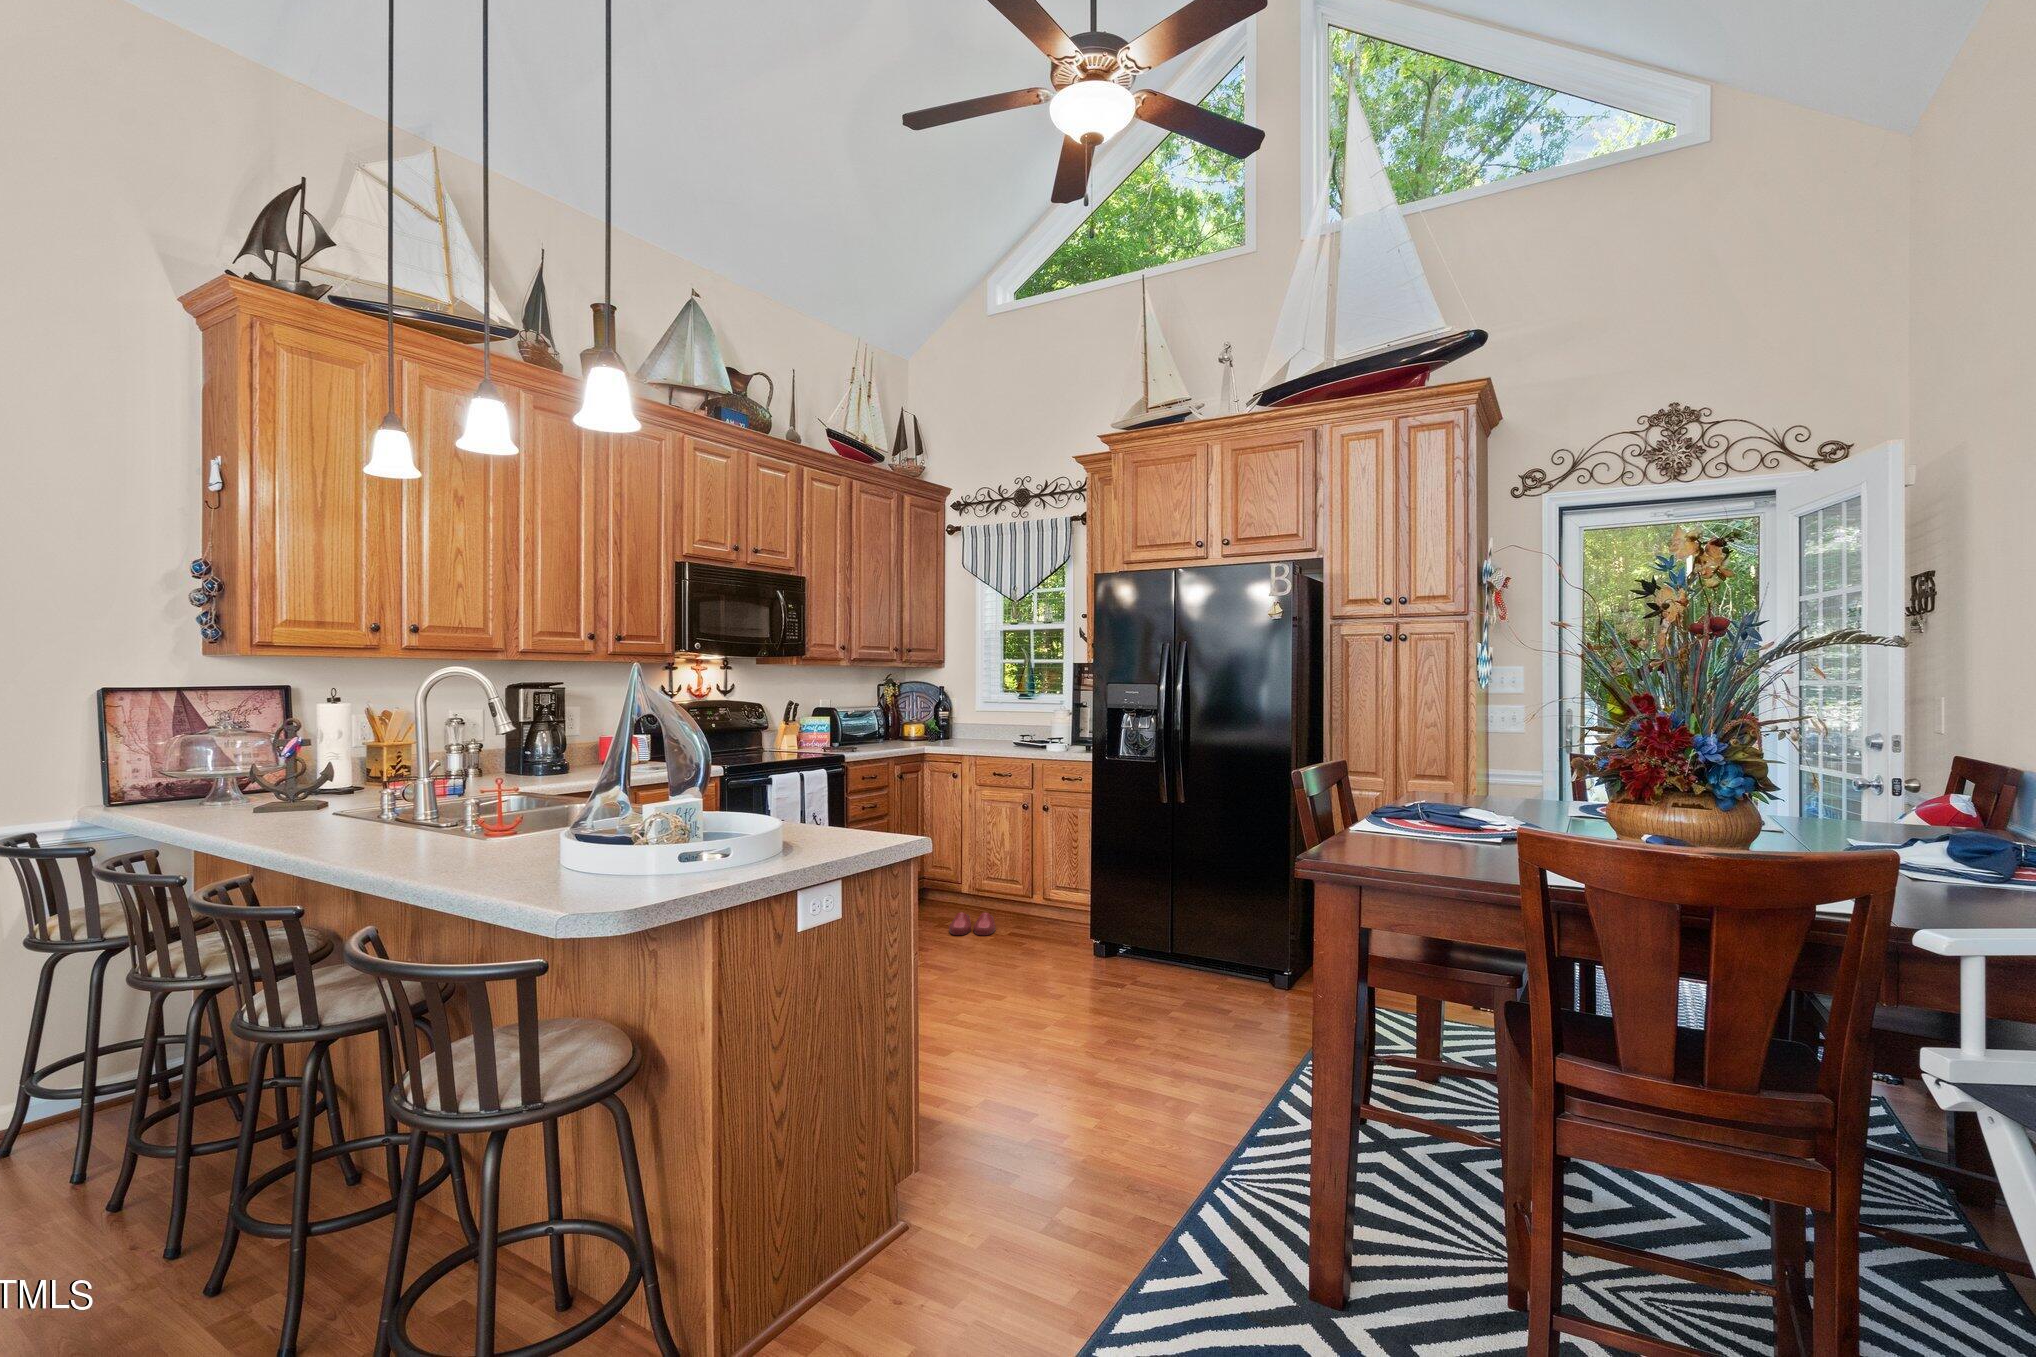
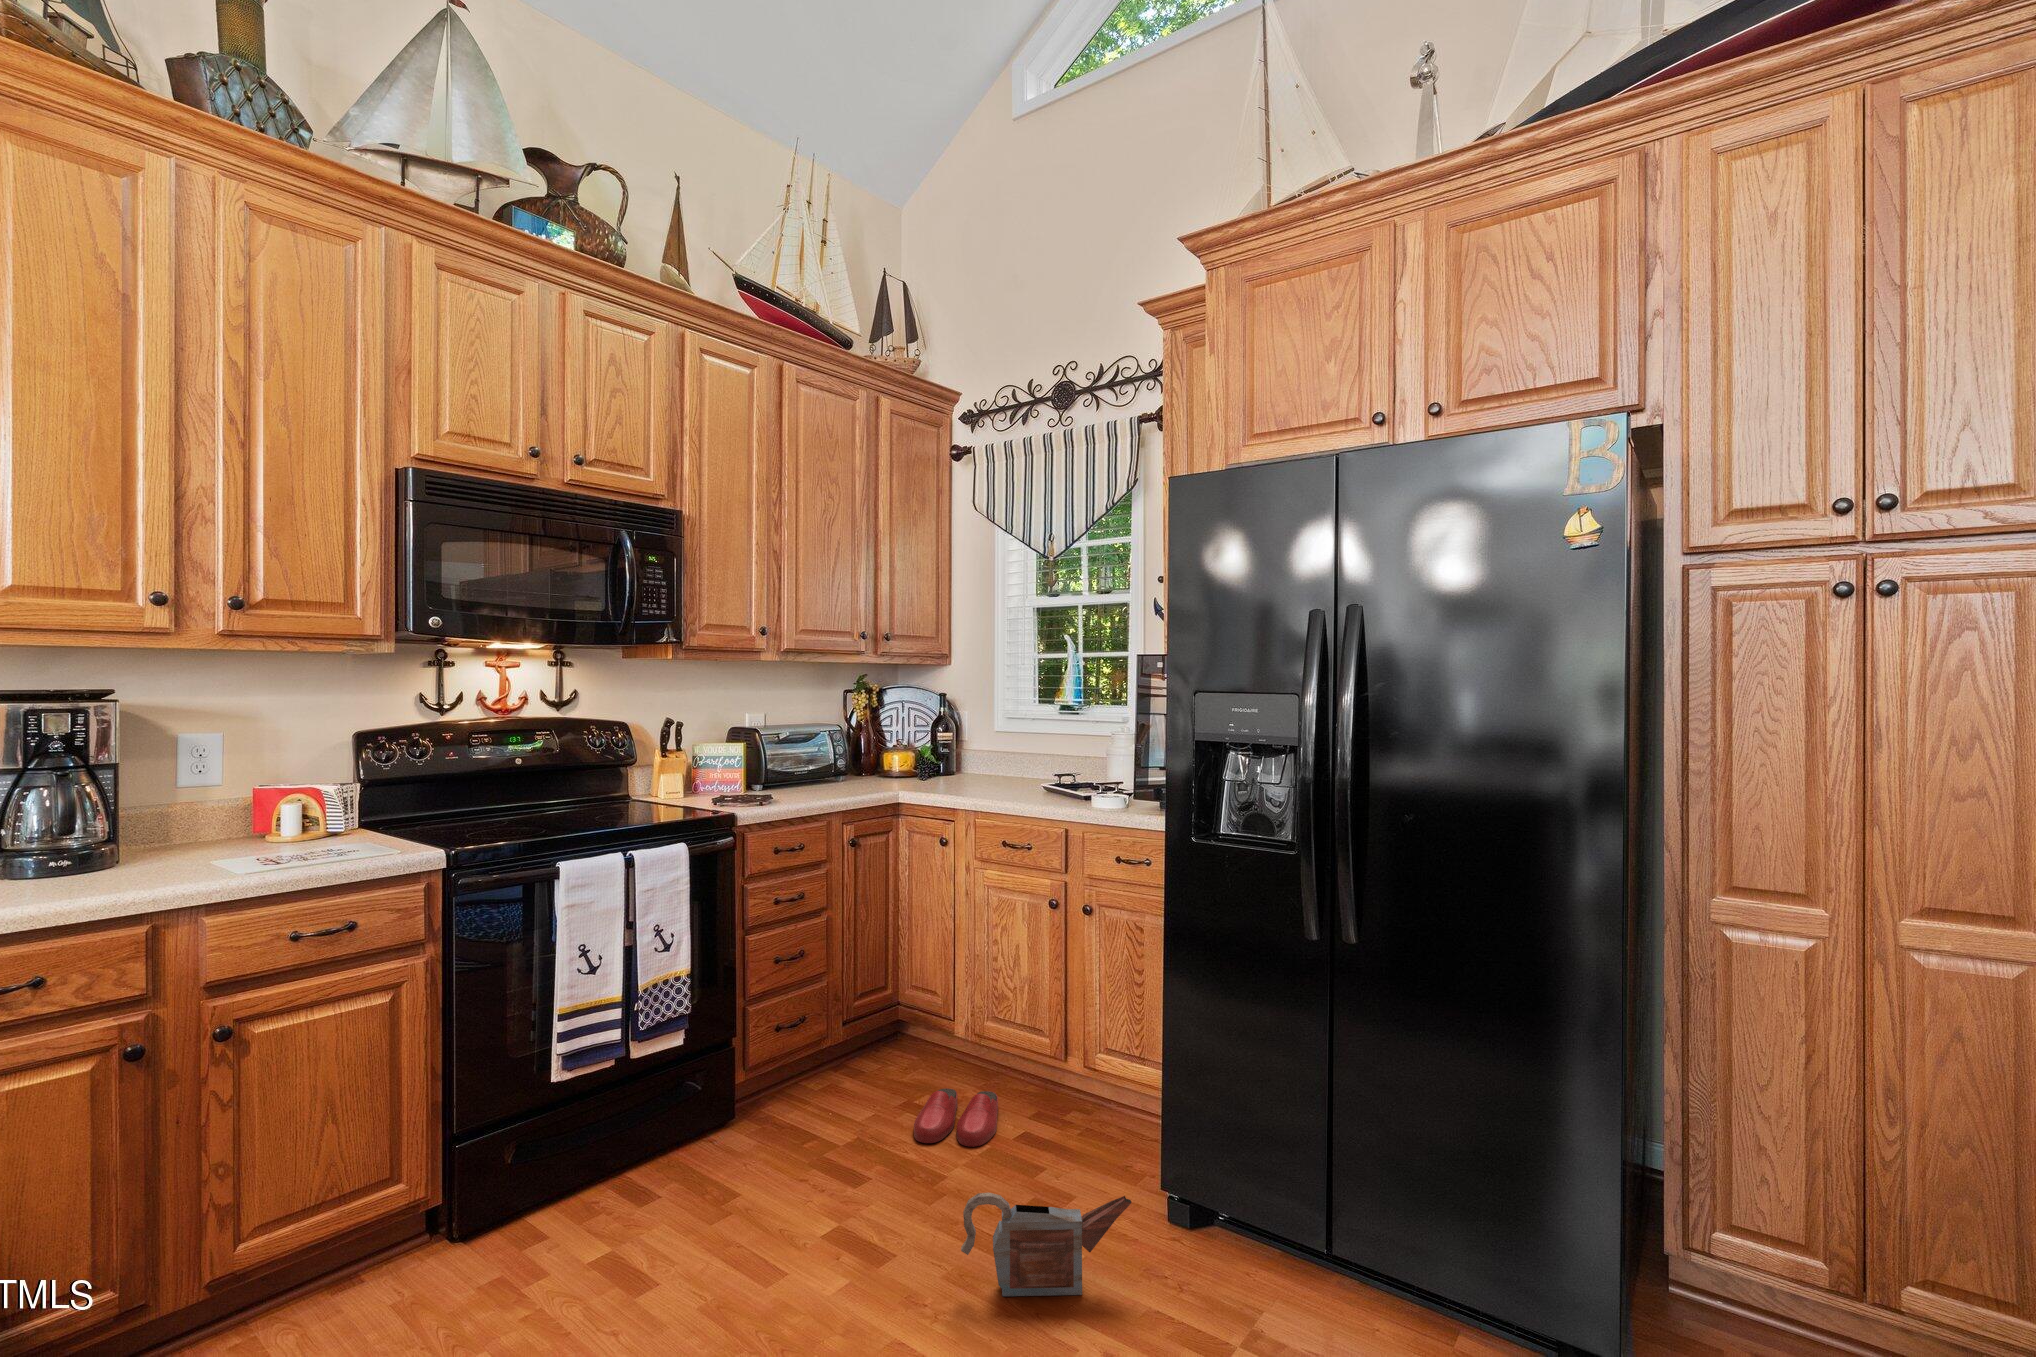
watering can: none [996,926,1078,974] -> present [961,1193,1131,1296]

